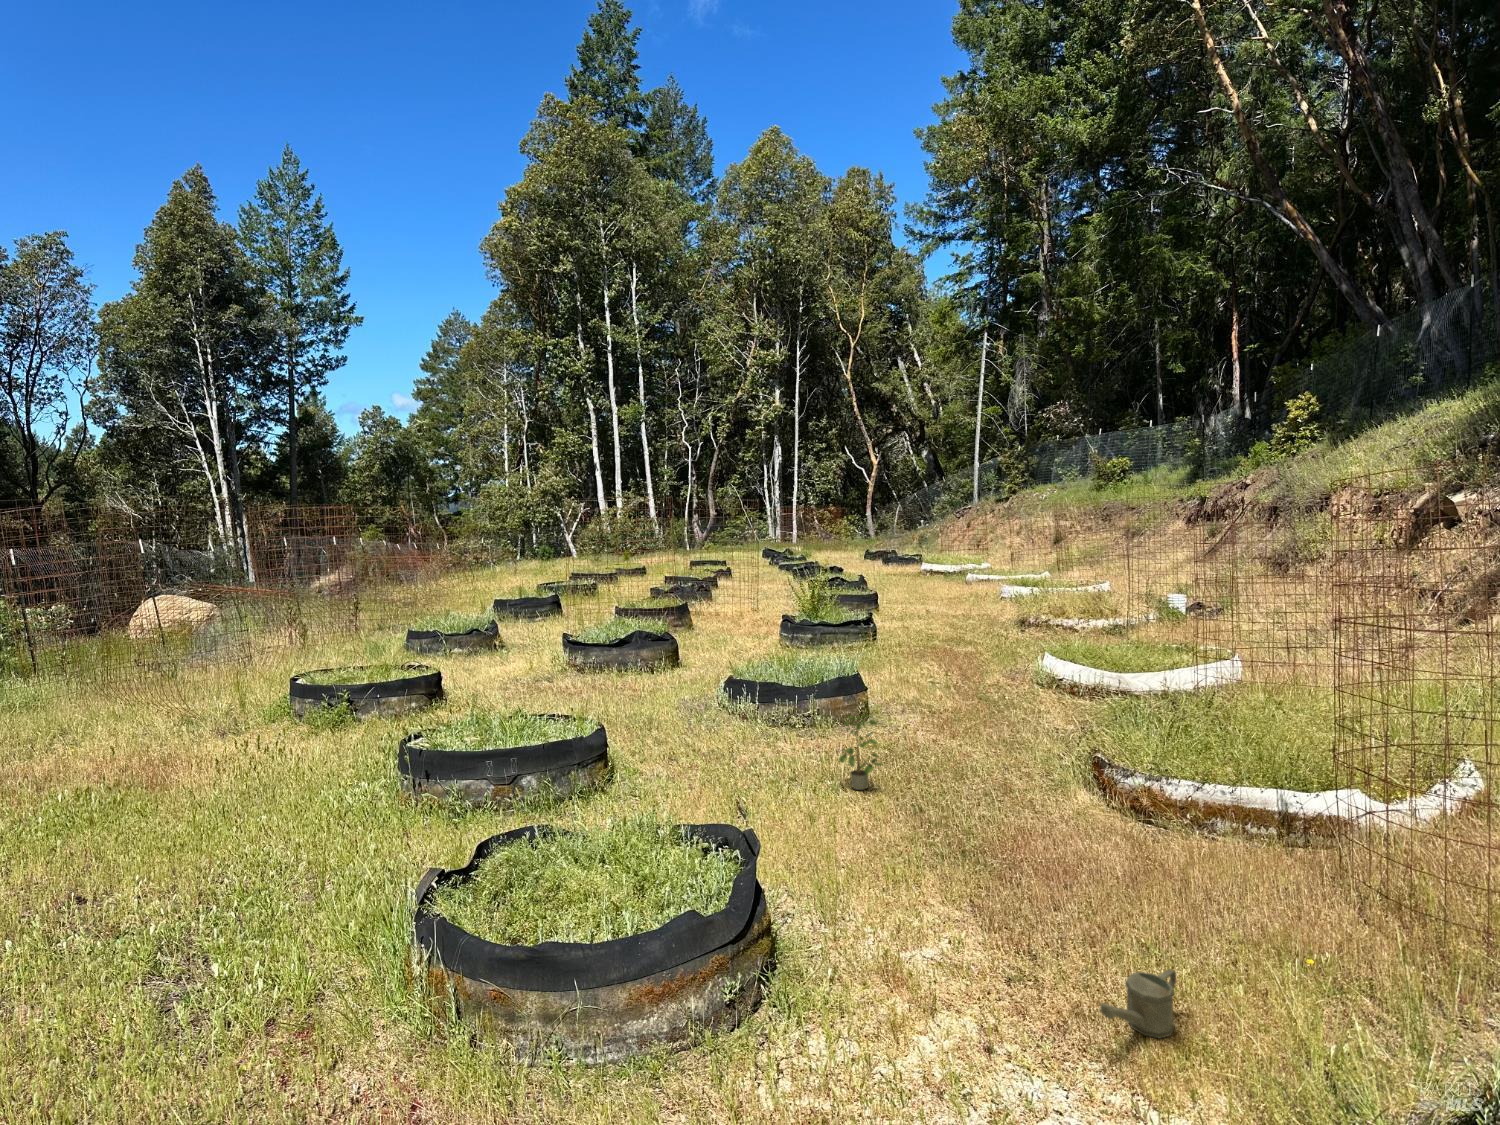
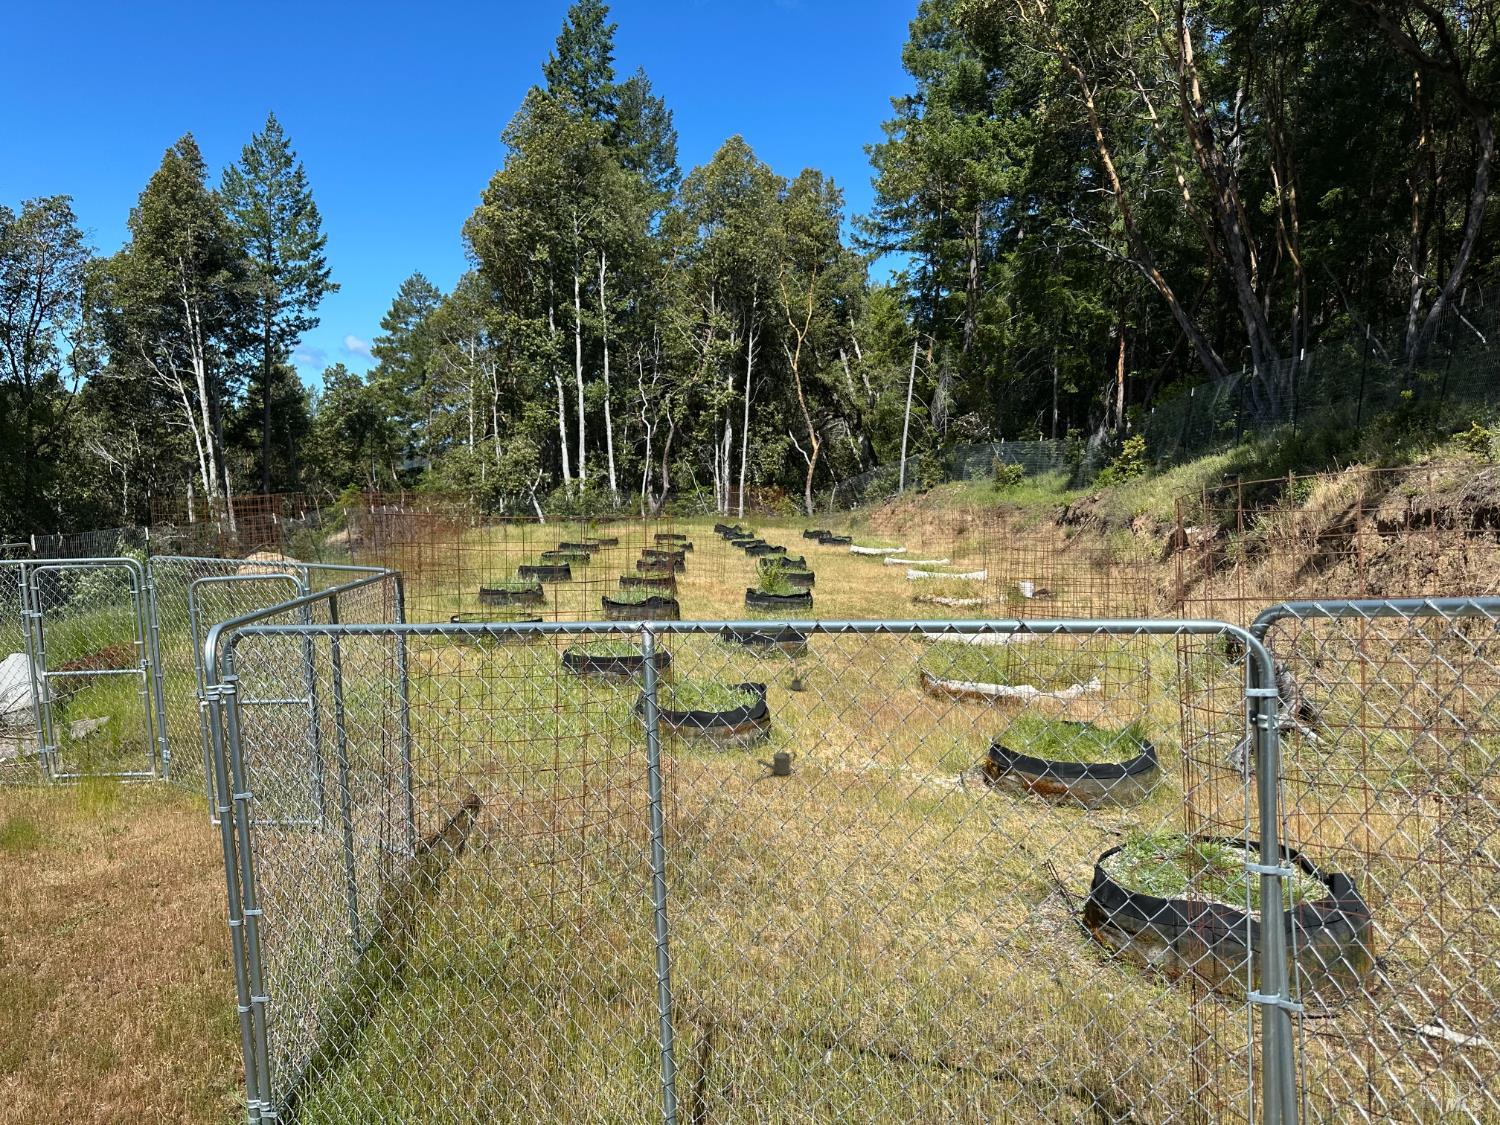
watering can: present [1100,969,1176,1038] -> present [757,752,796,775]

